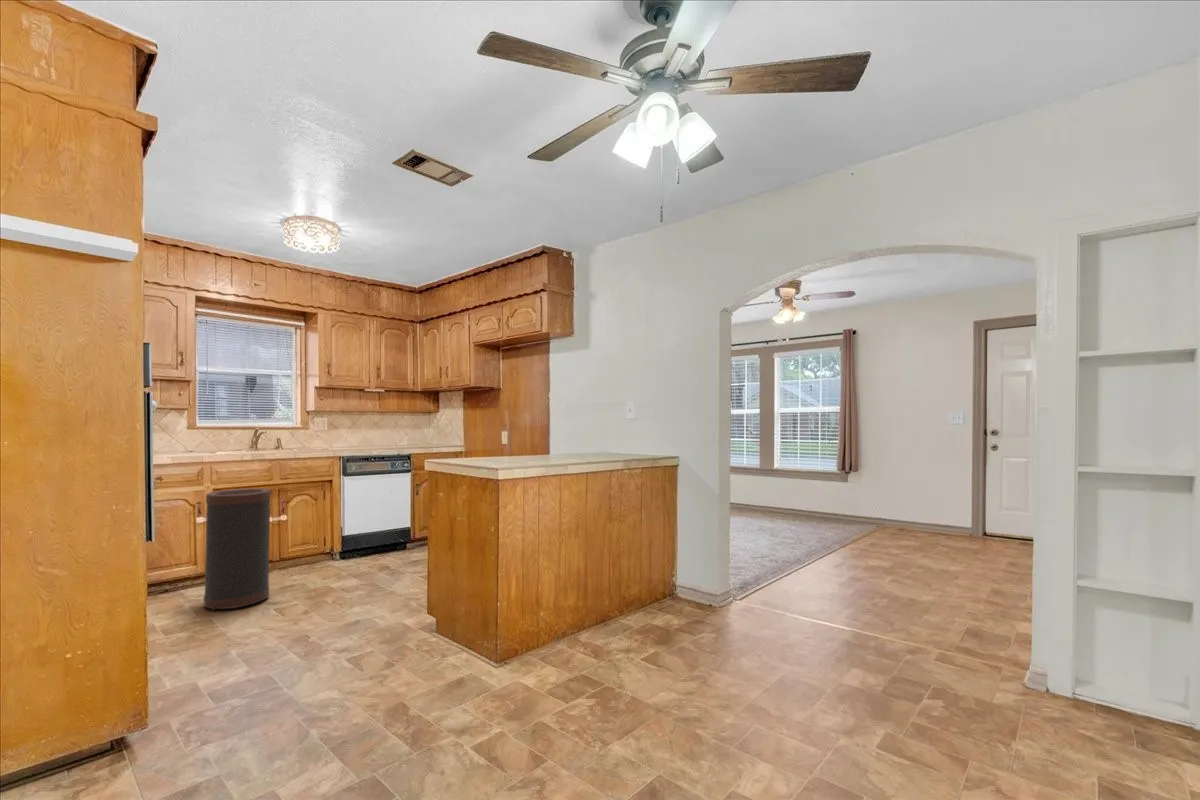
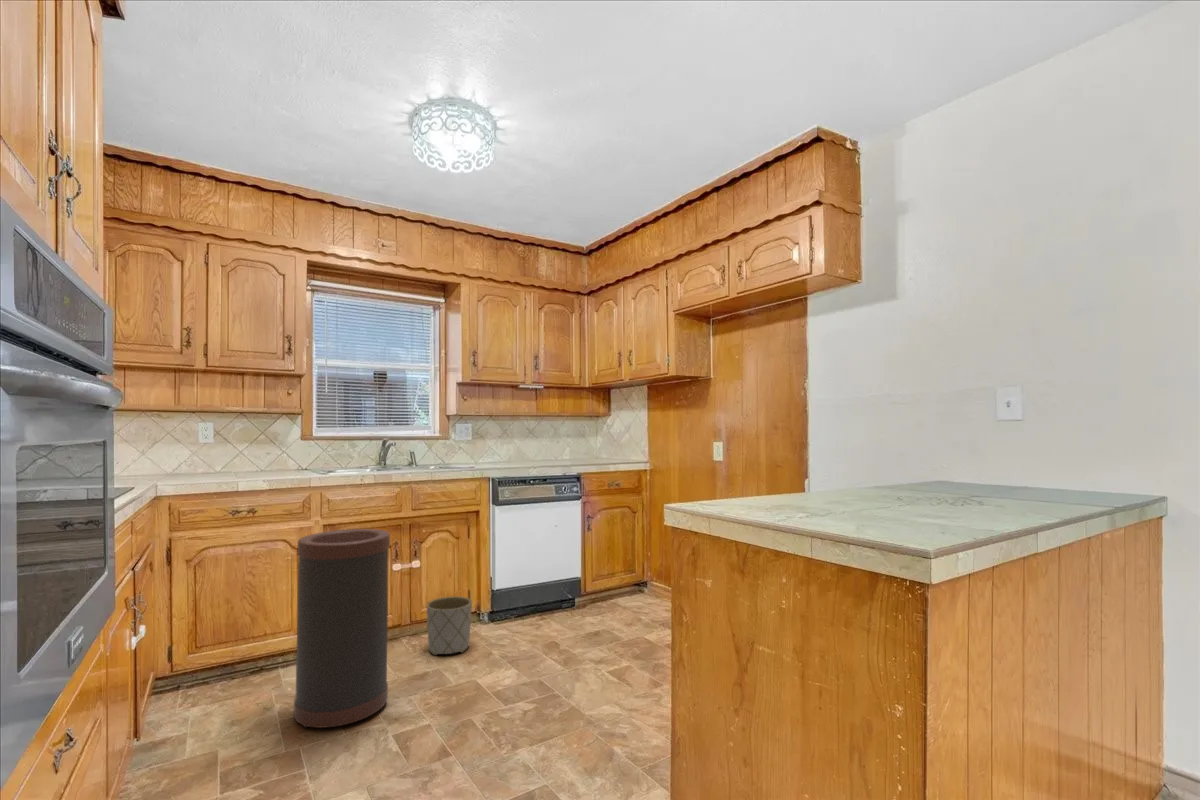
planter: none [293,538,327,575] -> present [427,596,472,655]

